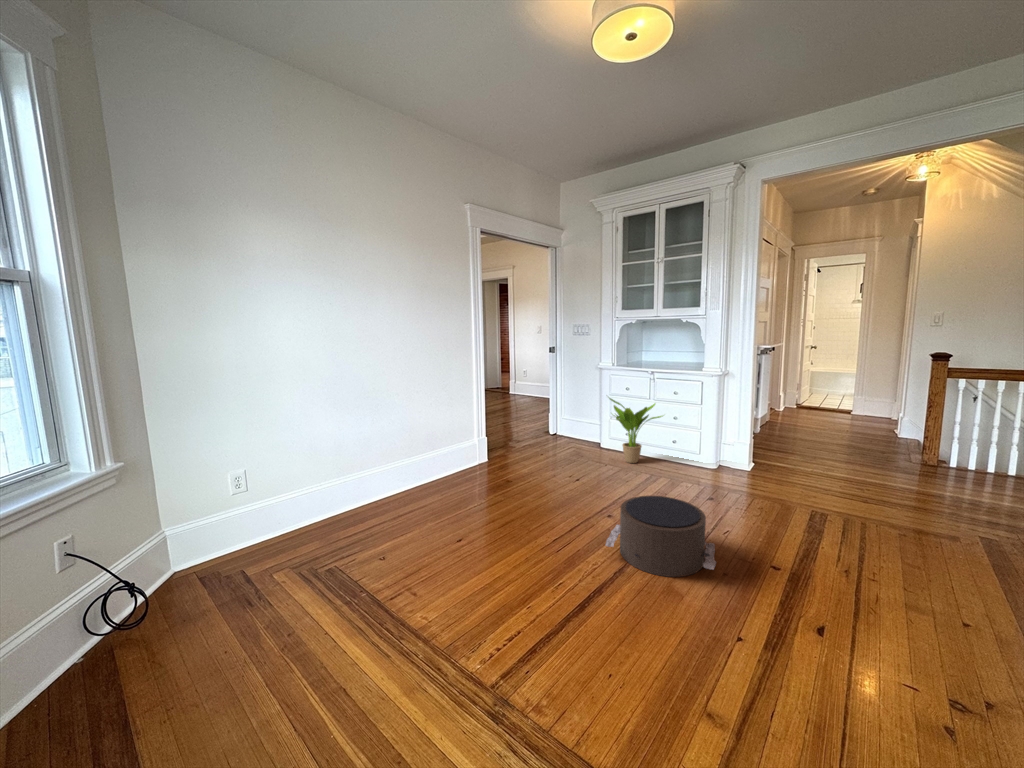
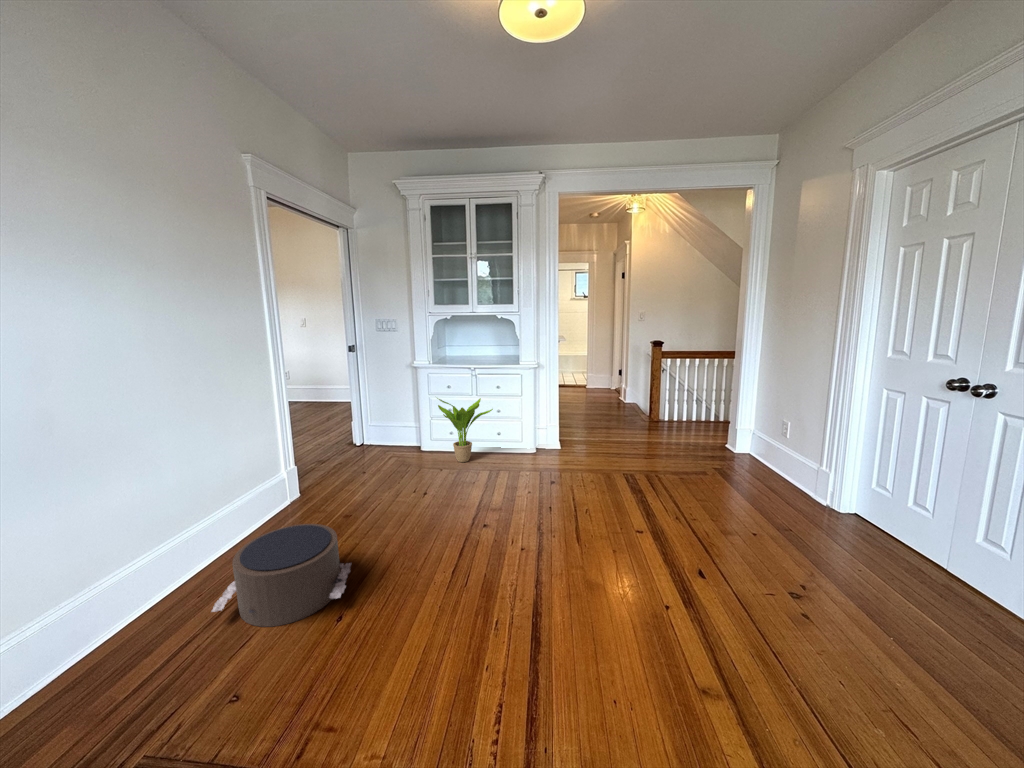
pouf: present [606,496,716,577] -> present [212,524,351,627]

